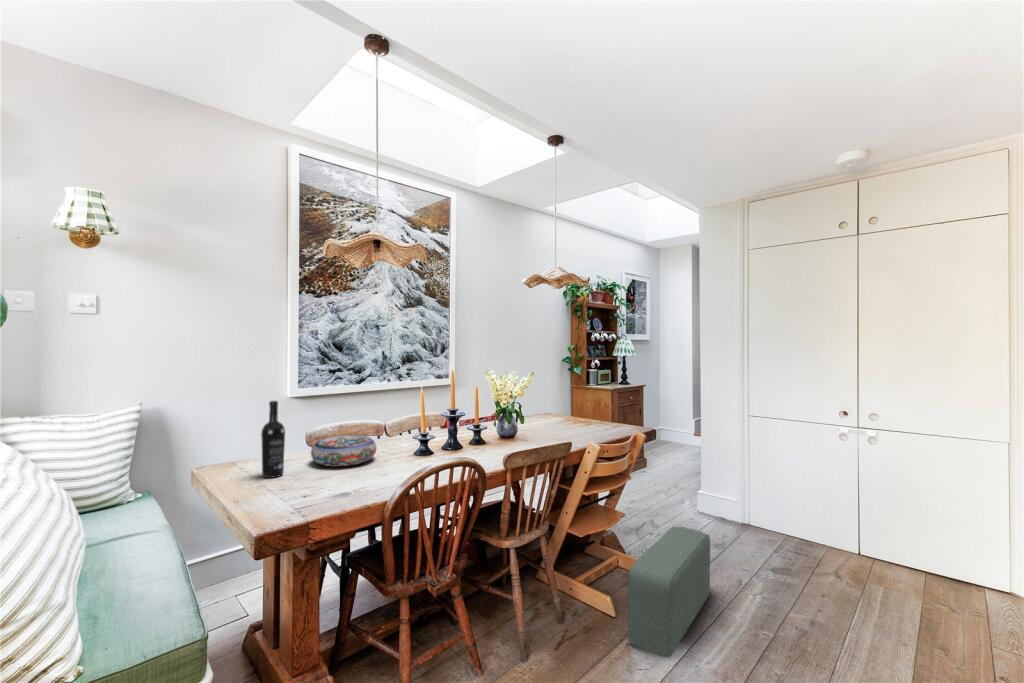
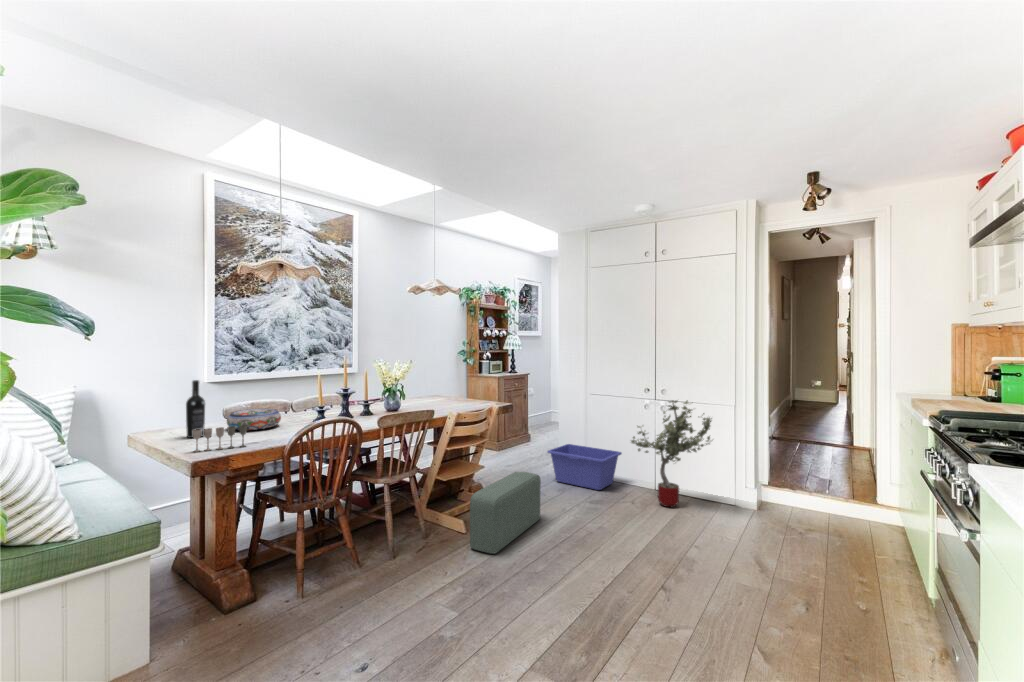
potted tree: none [820,434,976,587] -> present [631,400,712,507]
wine glass: none [267,468,338,507] -> present [193,425,247,452]
storage bin: none [693,480,798,548] -> present [548,444,622,490]

